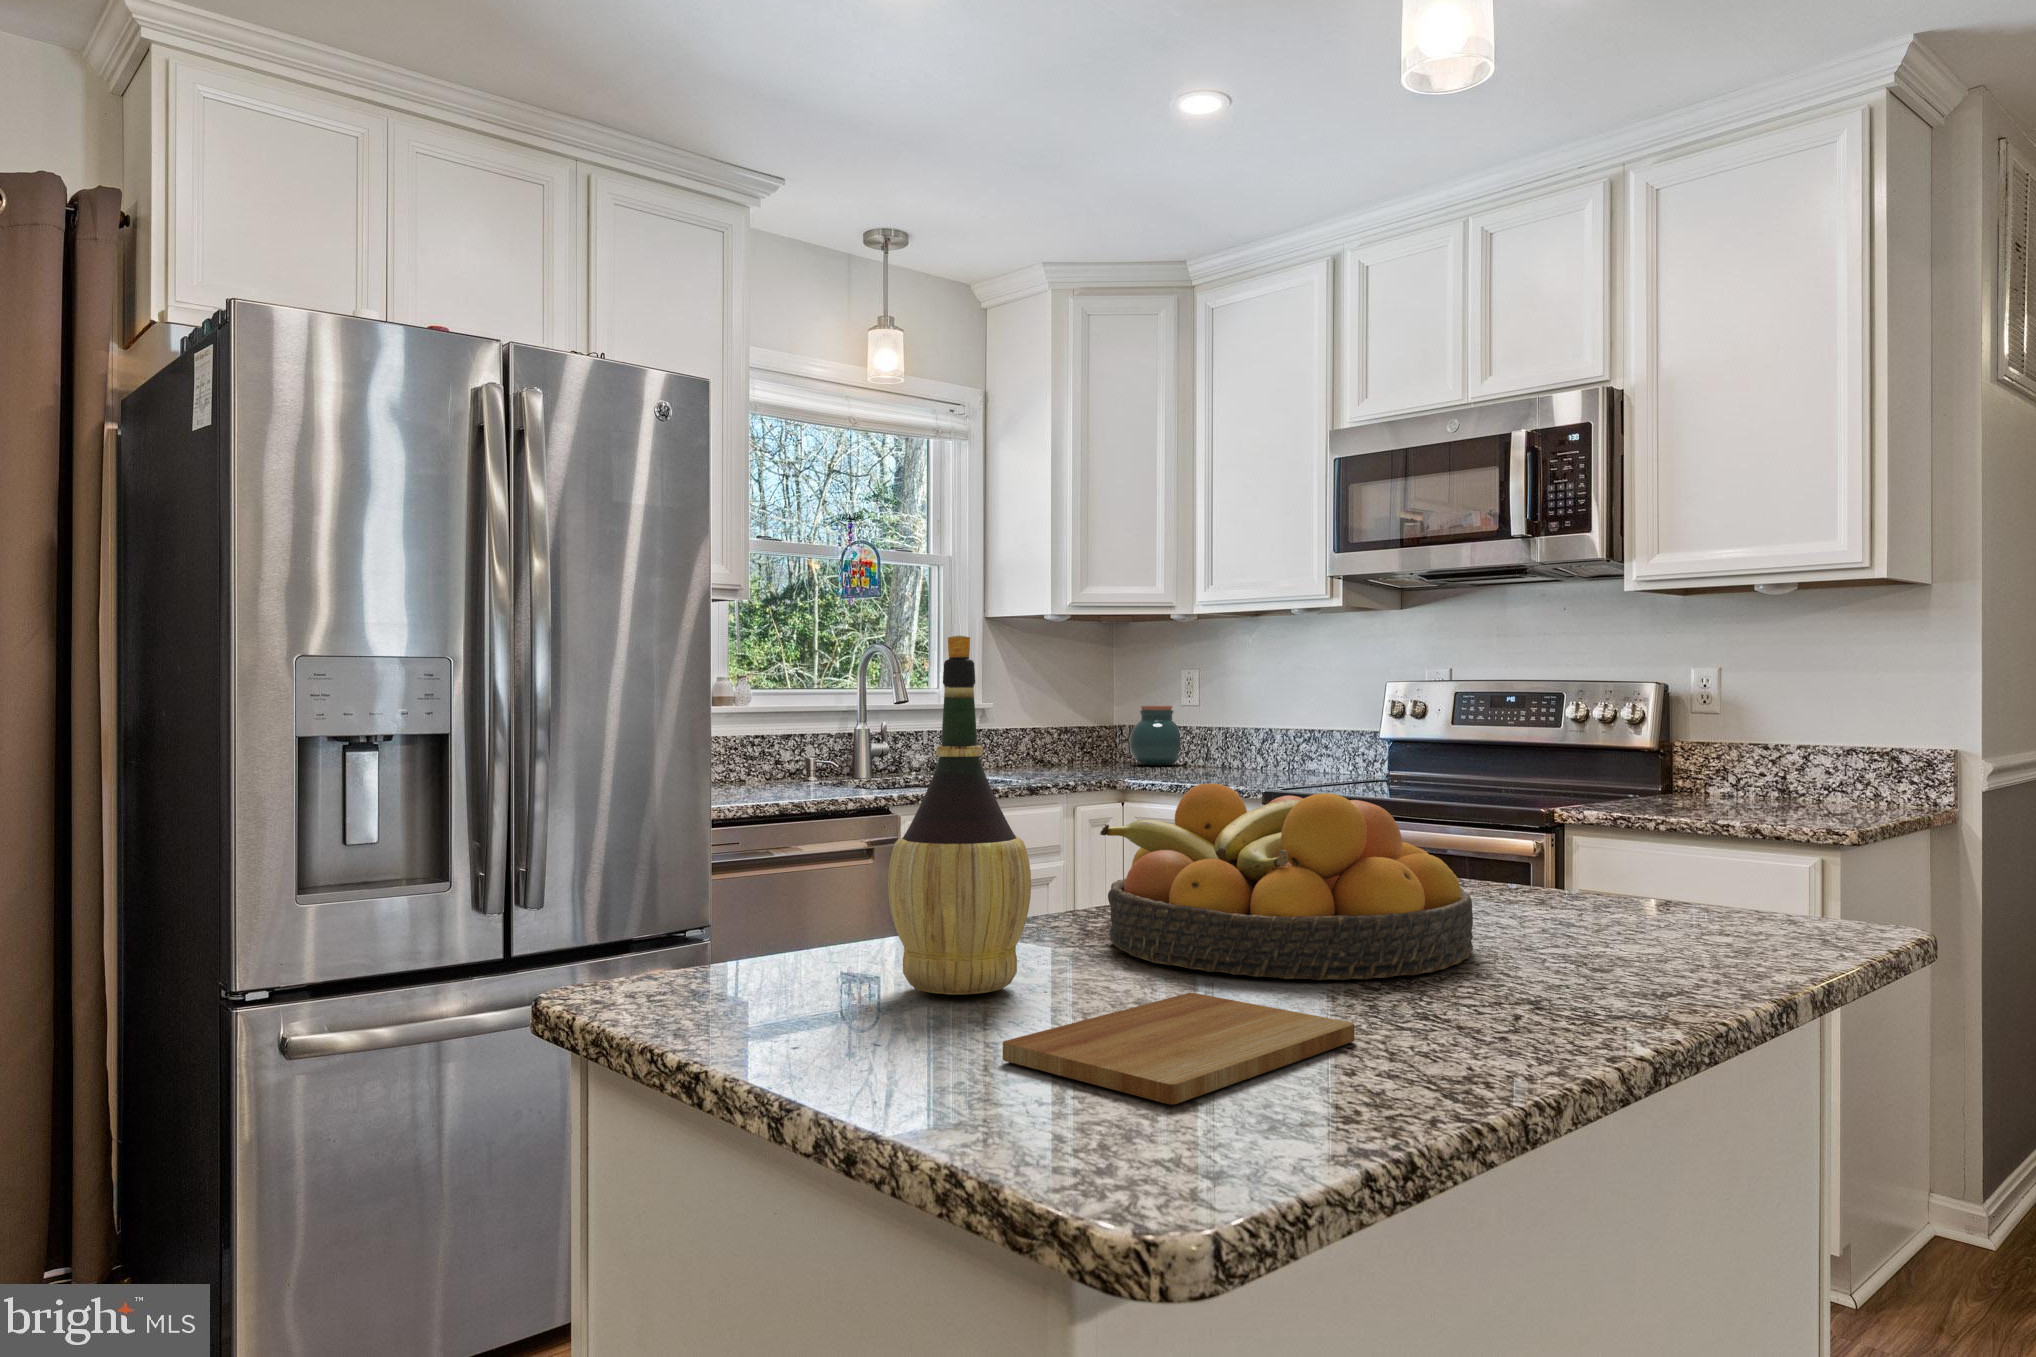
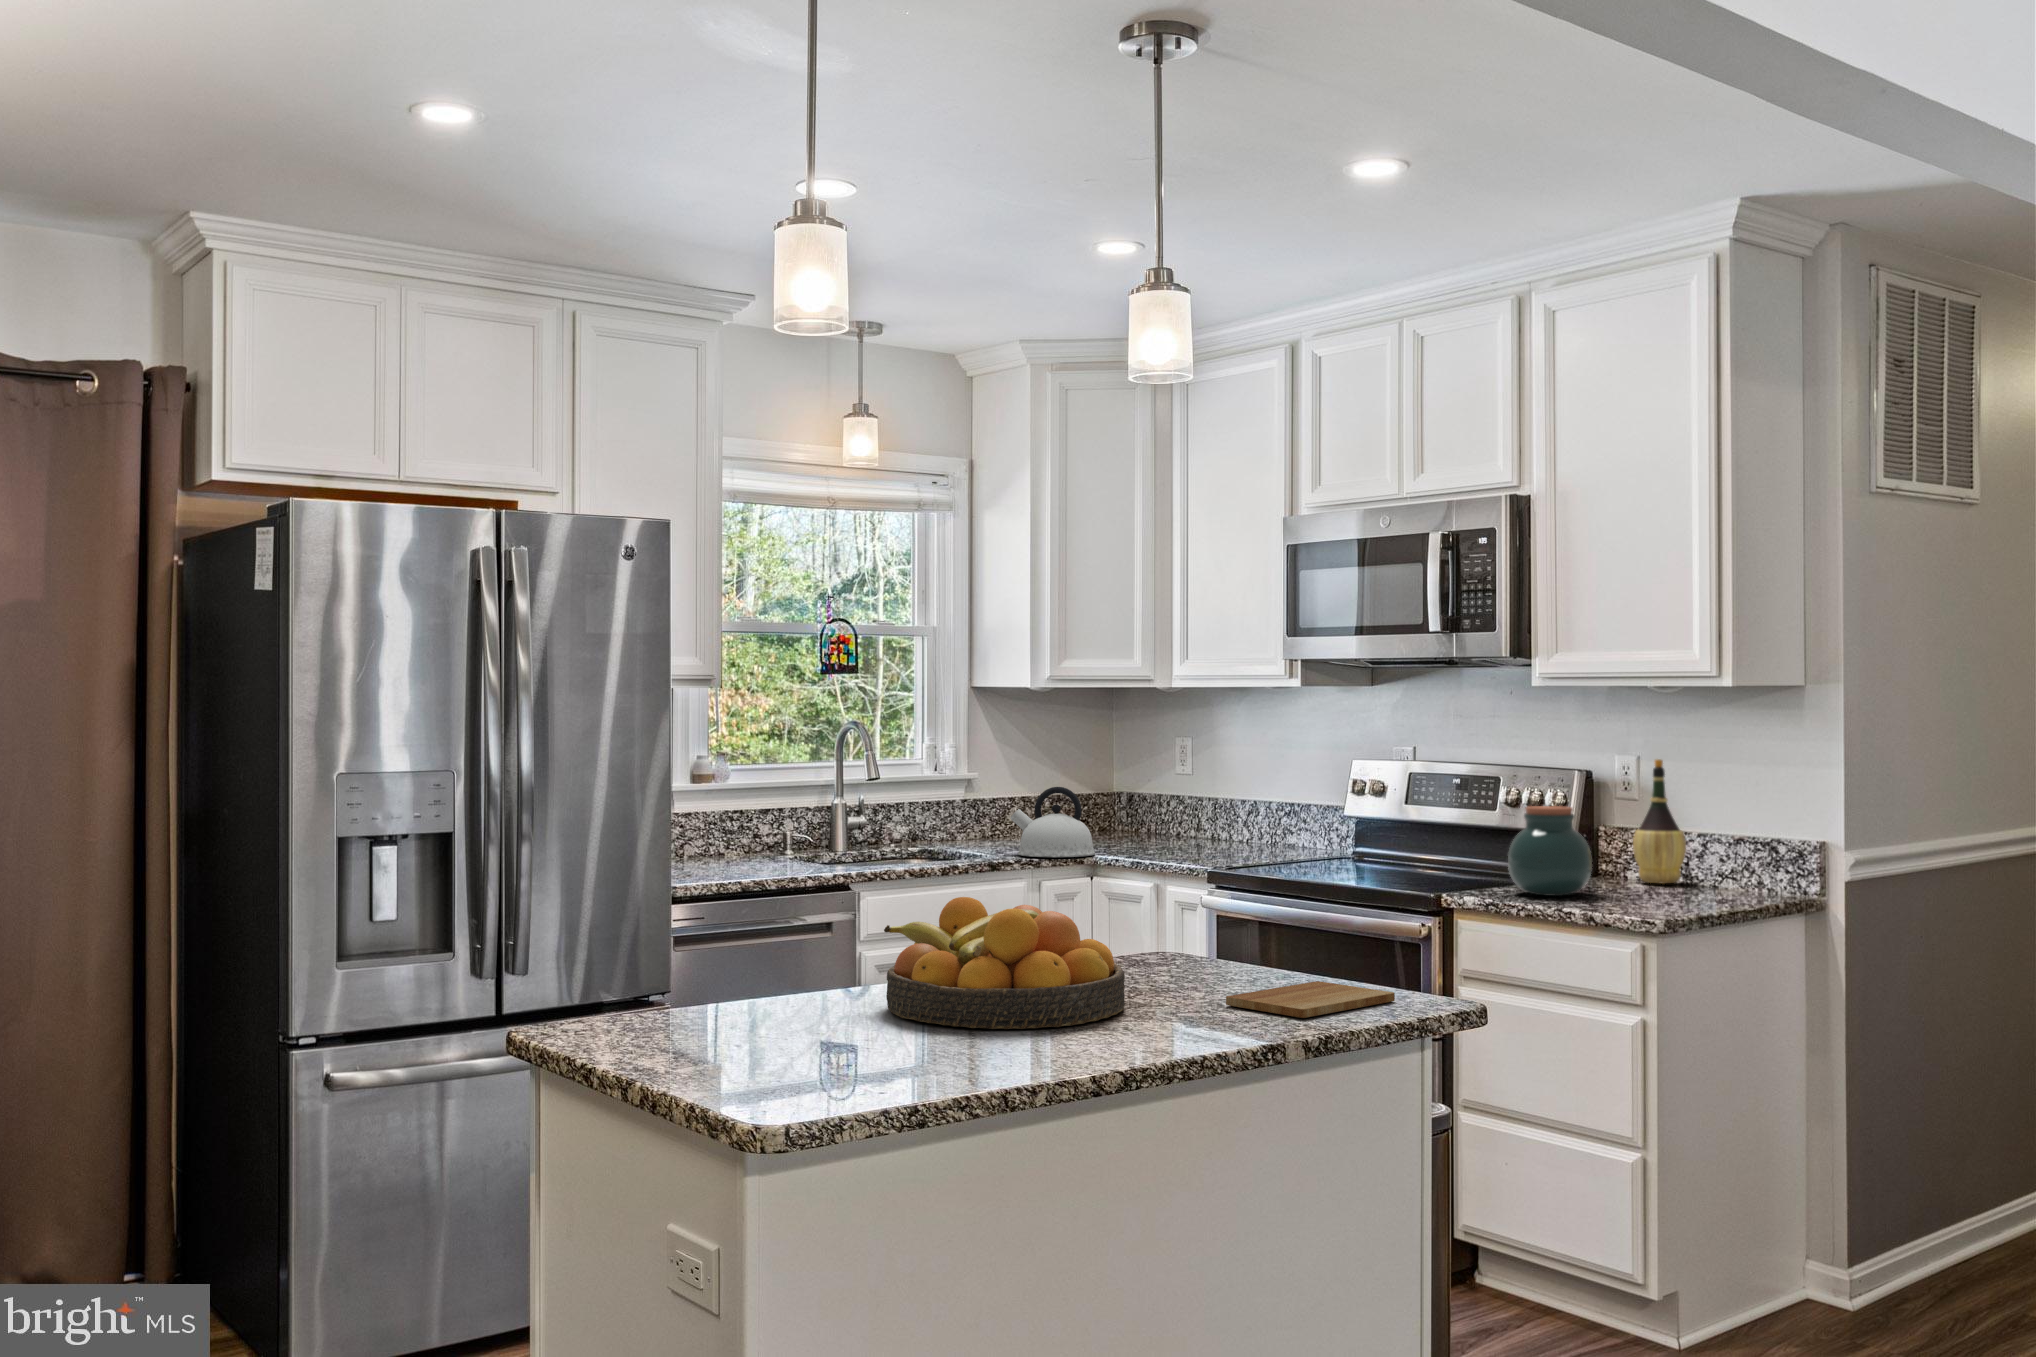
wine bottle: present [888,635,1031,995] -> present [1633,759,1686,884]
jar: present [1130,706,1182,766] -> present [1508,806,1592,896]
kettle: none [1039,711,1127,782] -> present [1010,787,1095,857]
cutting board: present [1003,993,1355,1104] -> present [1226,981,1395,1018]

